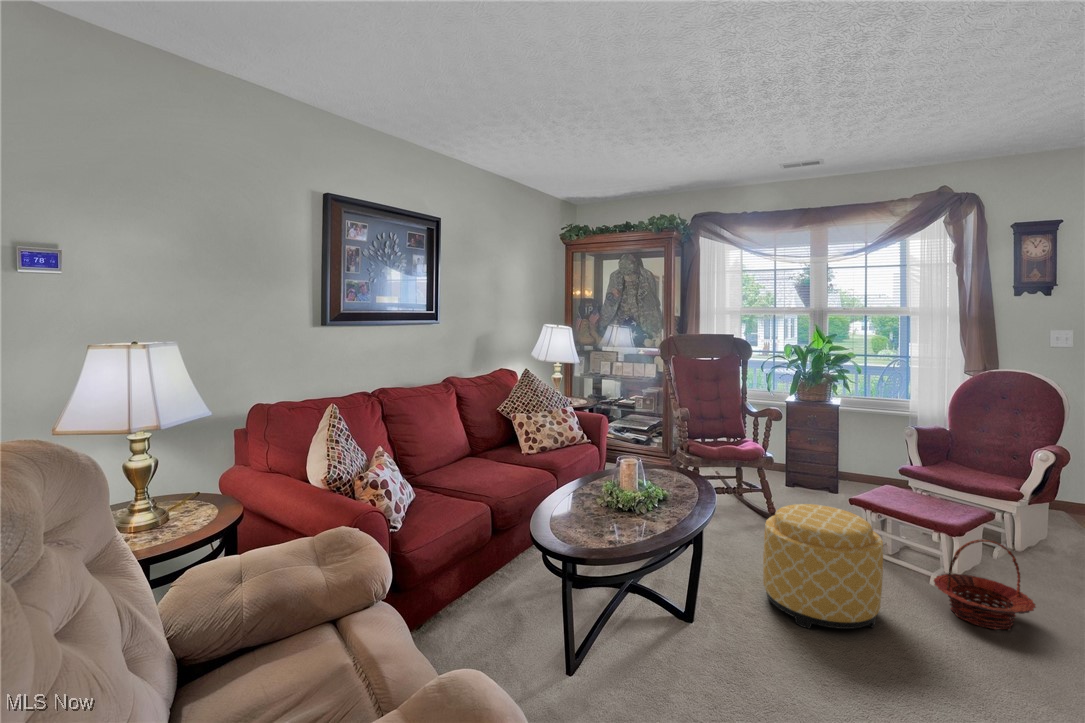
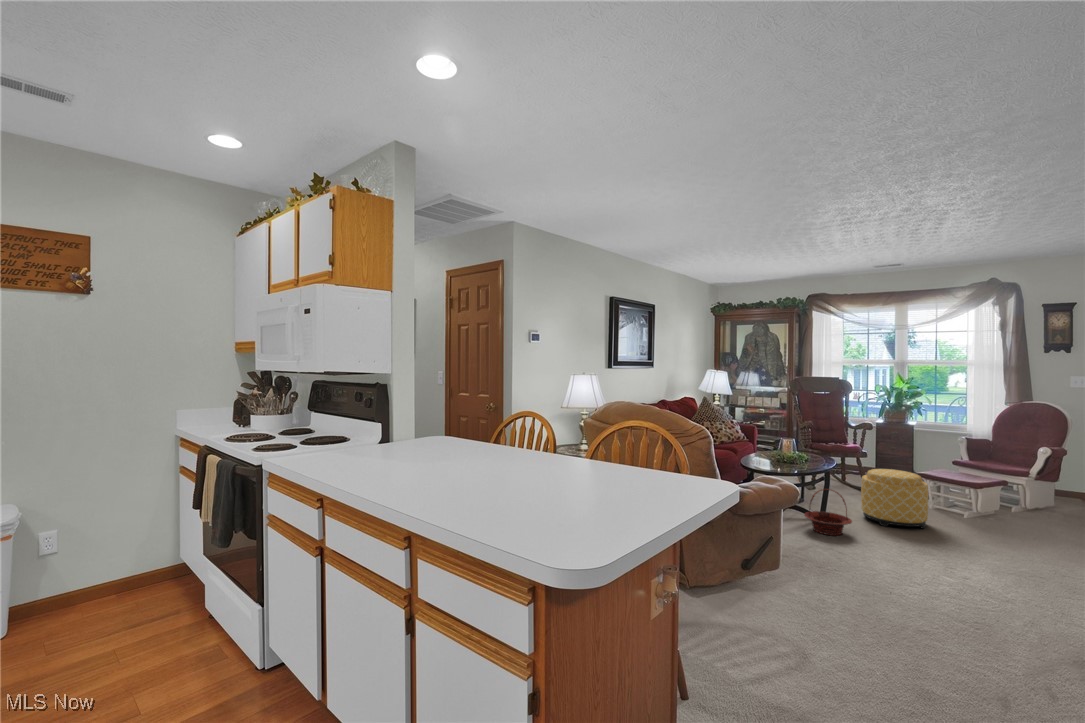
basket: present [934,539,1036,630] -> present [804,489,852,536]

